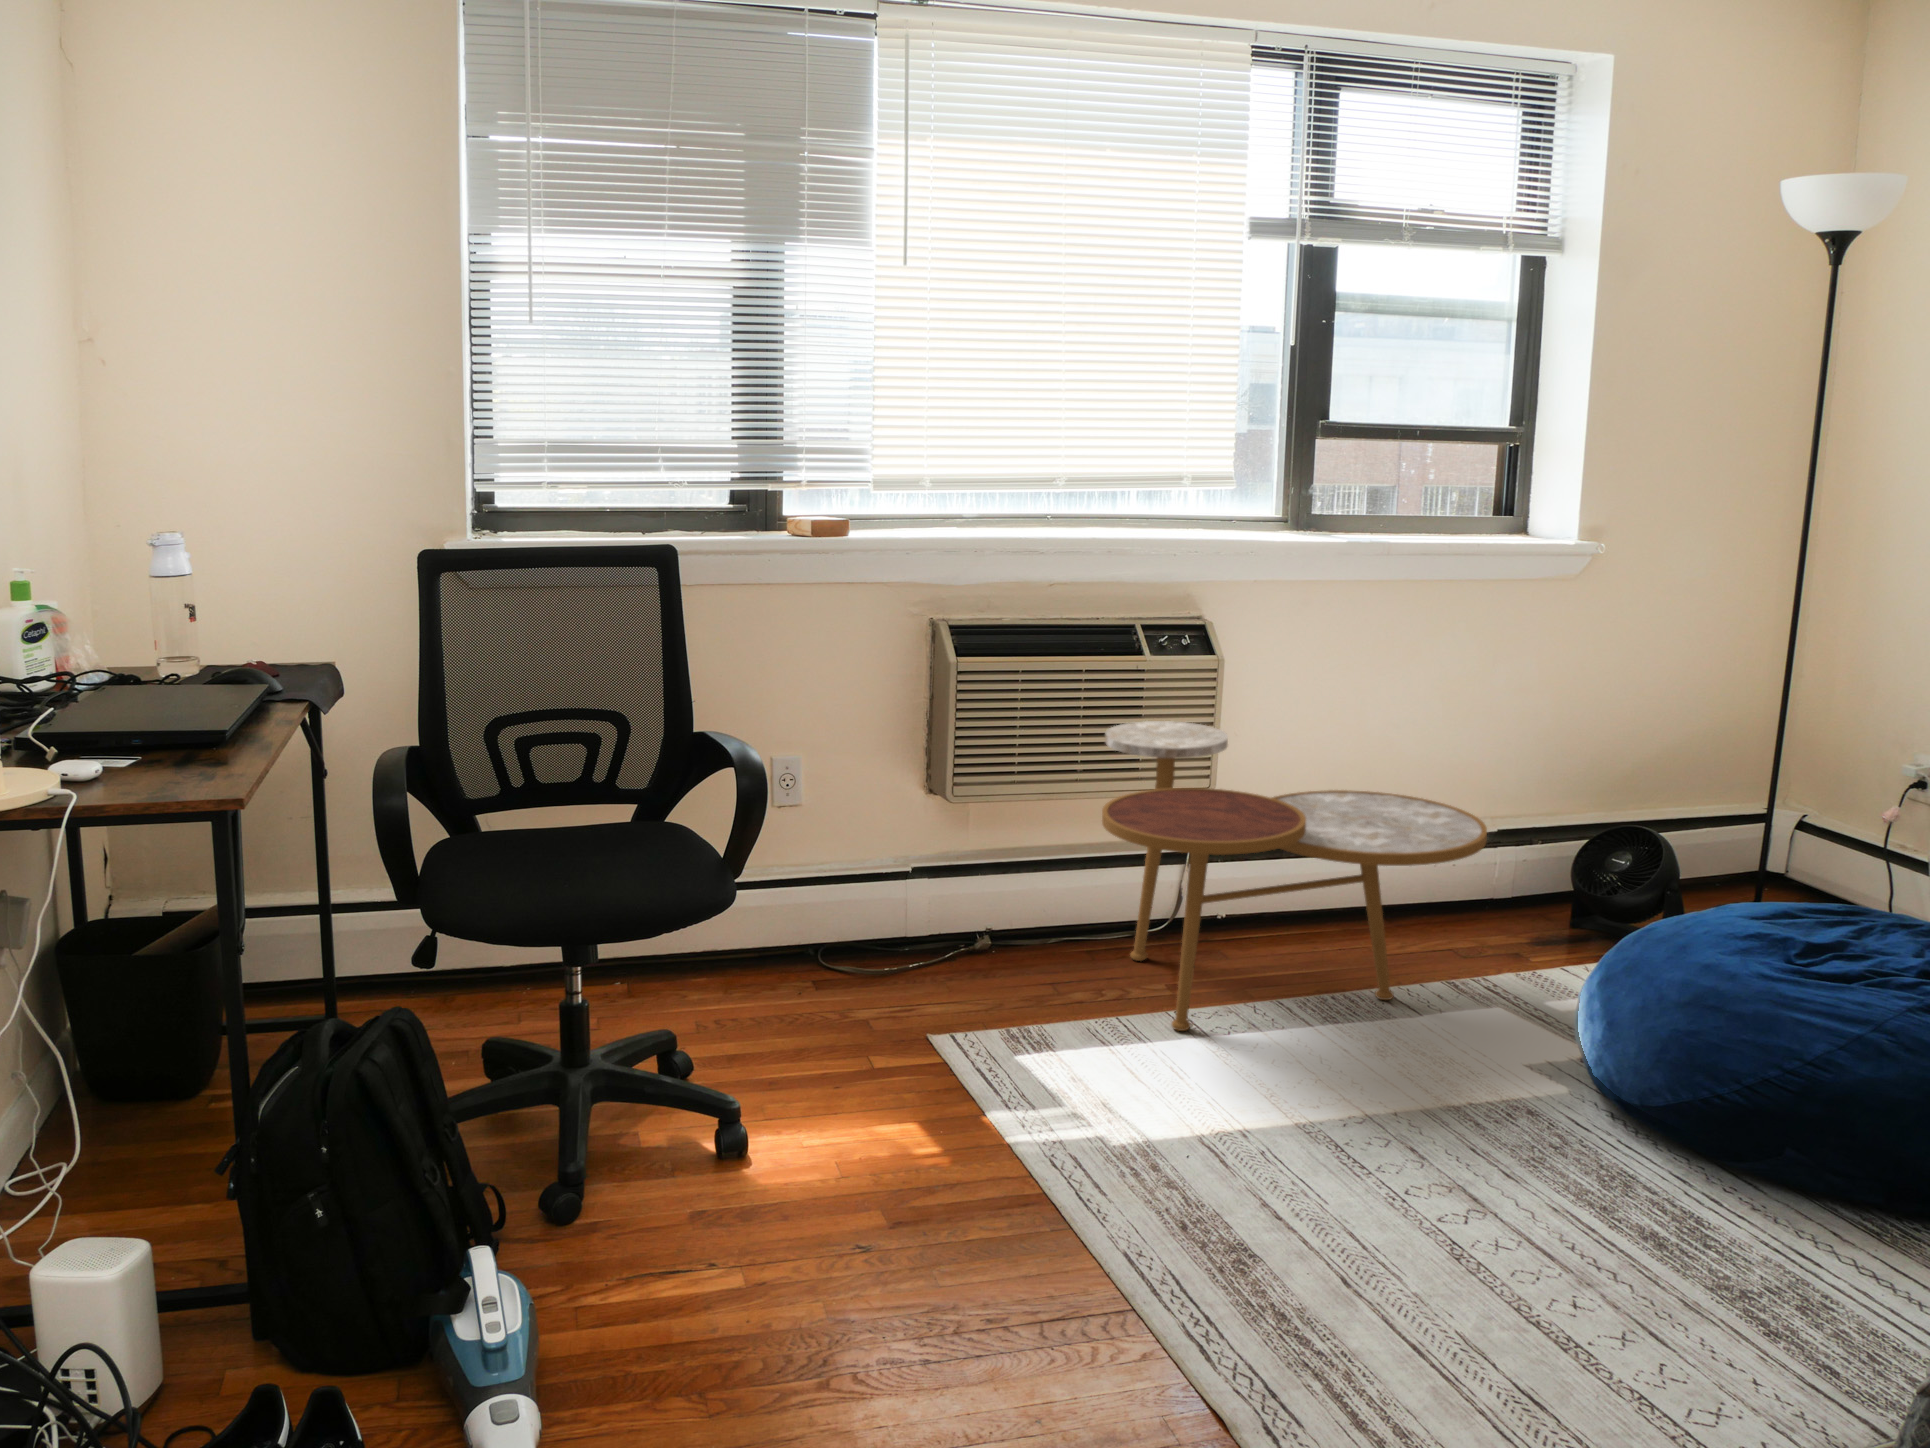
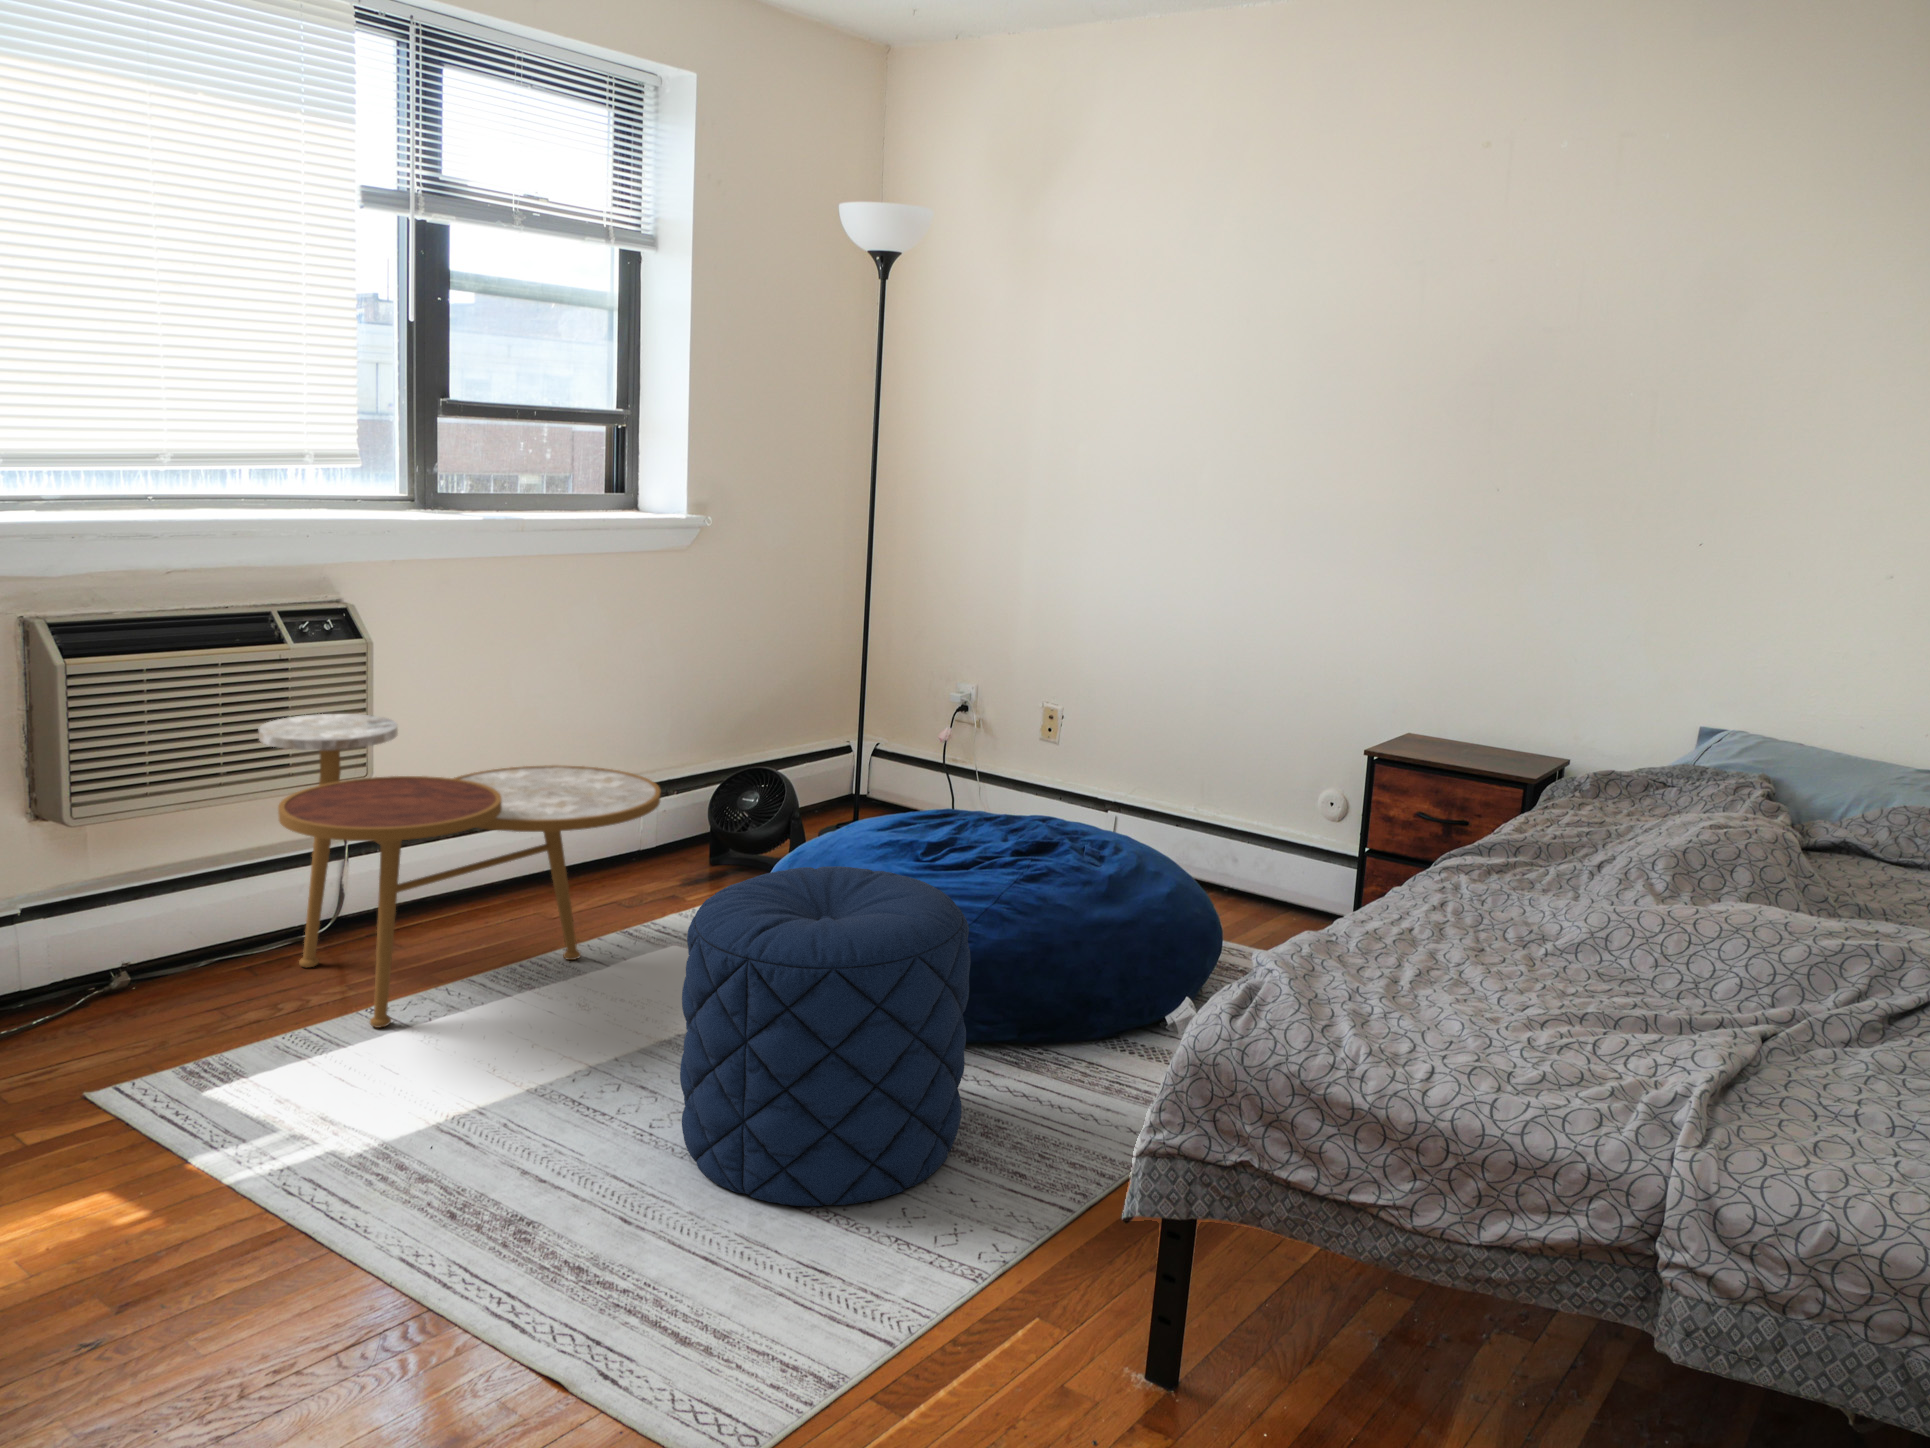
pouf: none [1426,944,1792,1346] -> present [680,866,971,1206]

